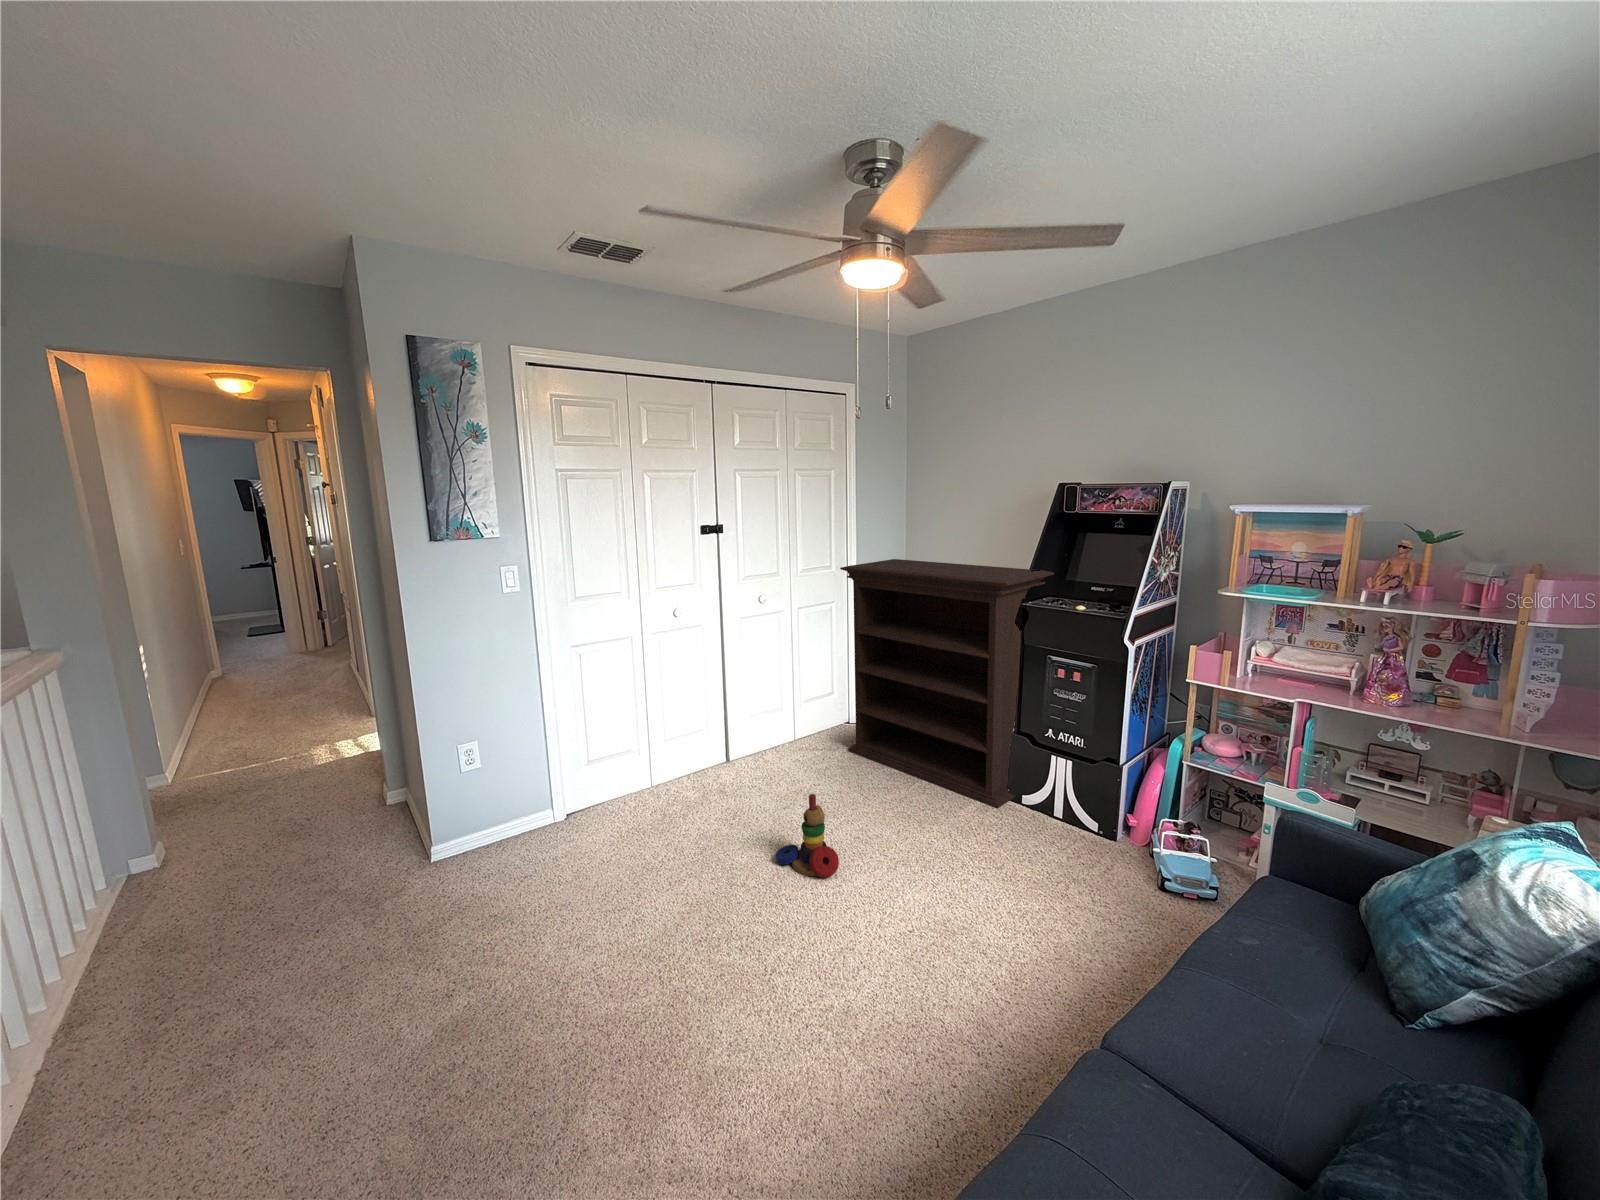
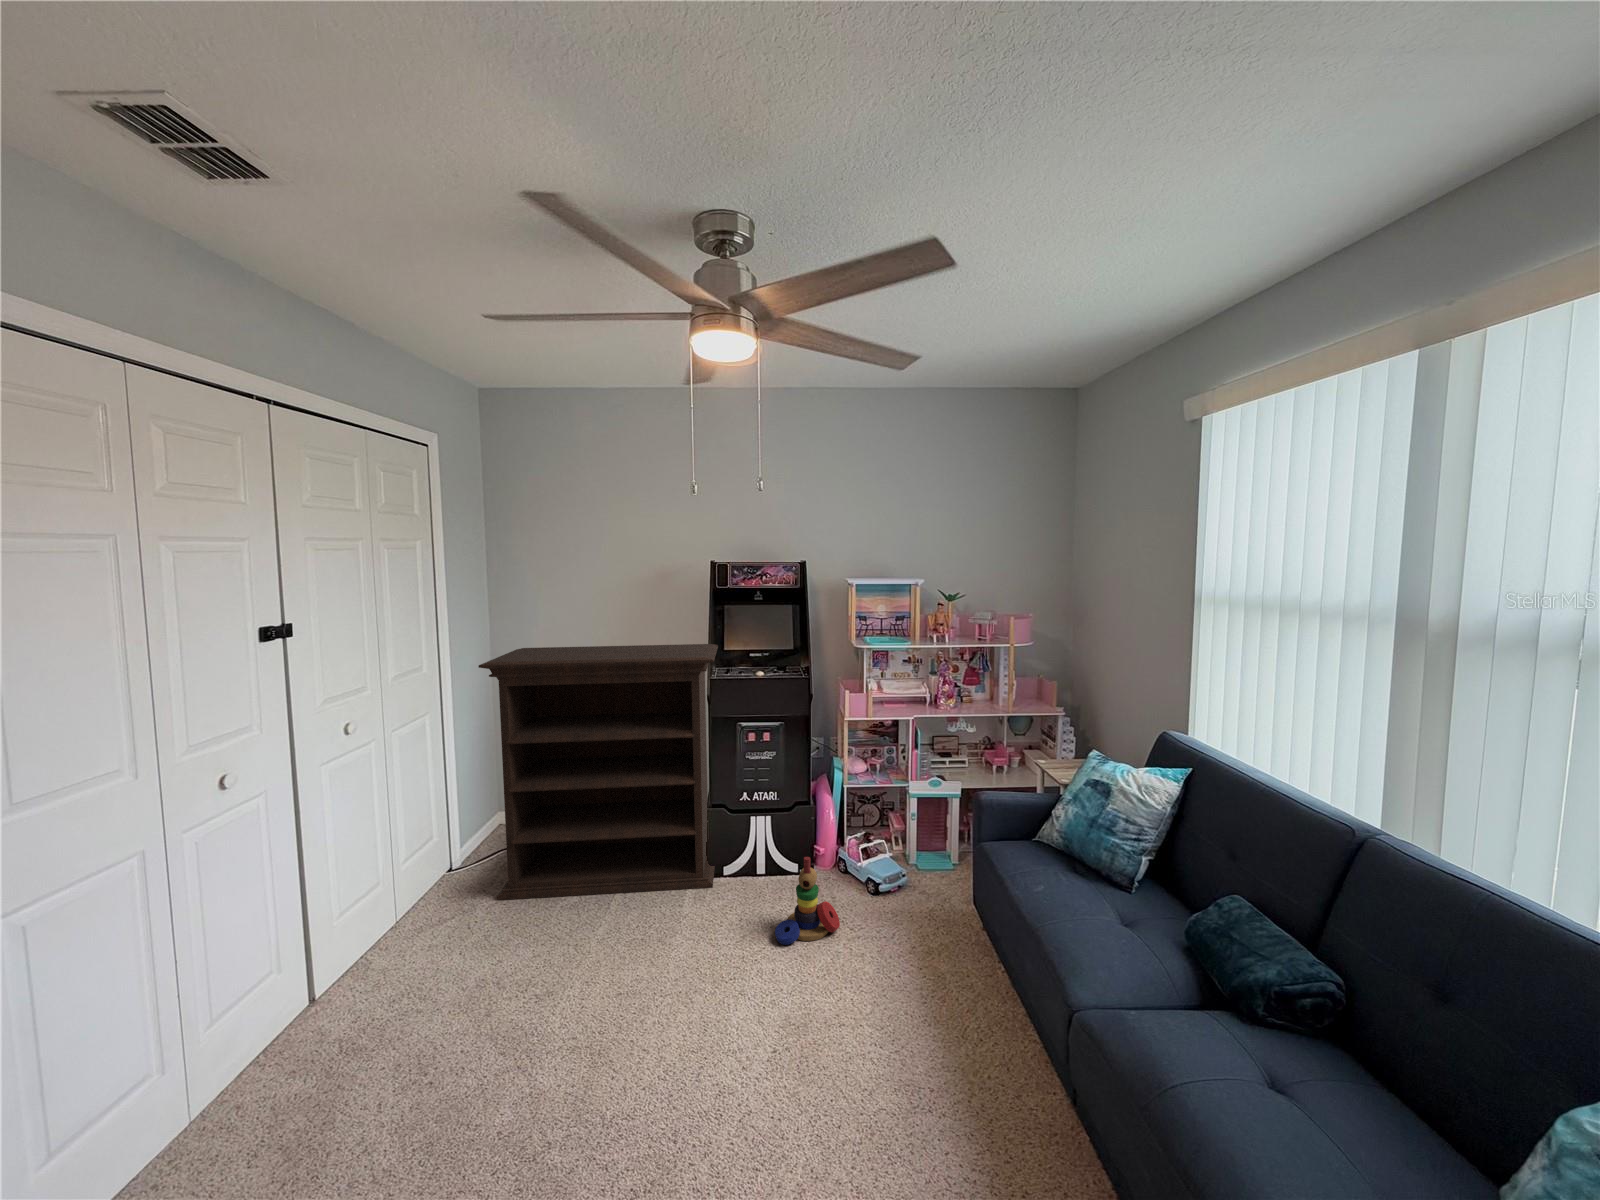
stacking toy: present [776,794,839,878] -> present [775,857,840,945]

